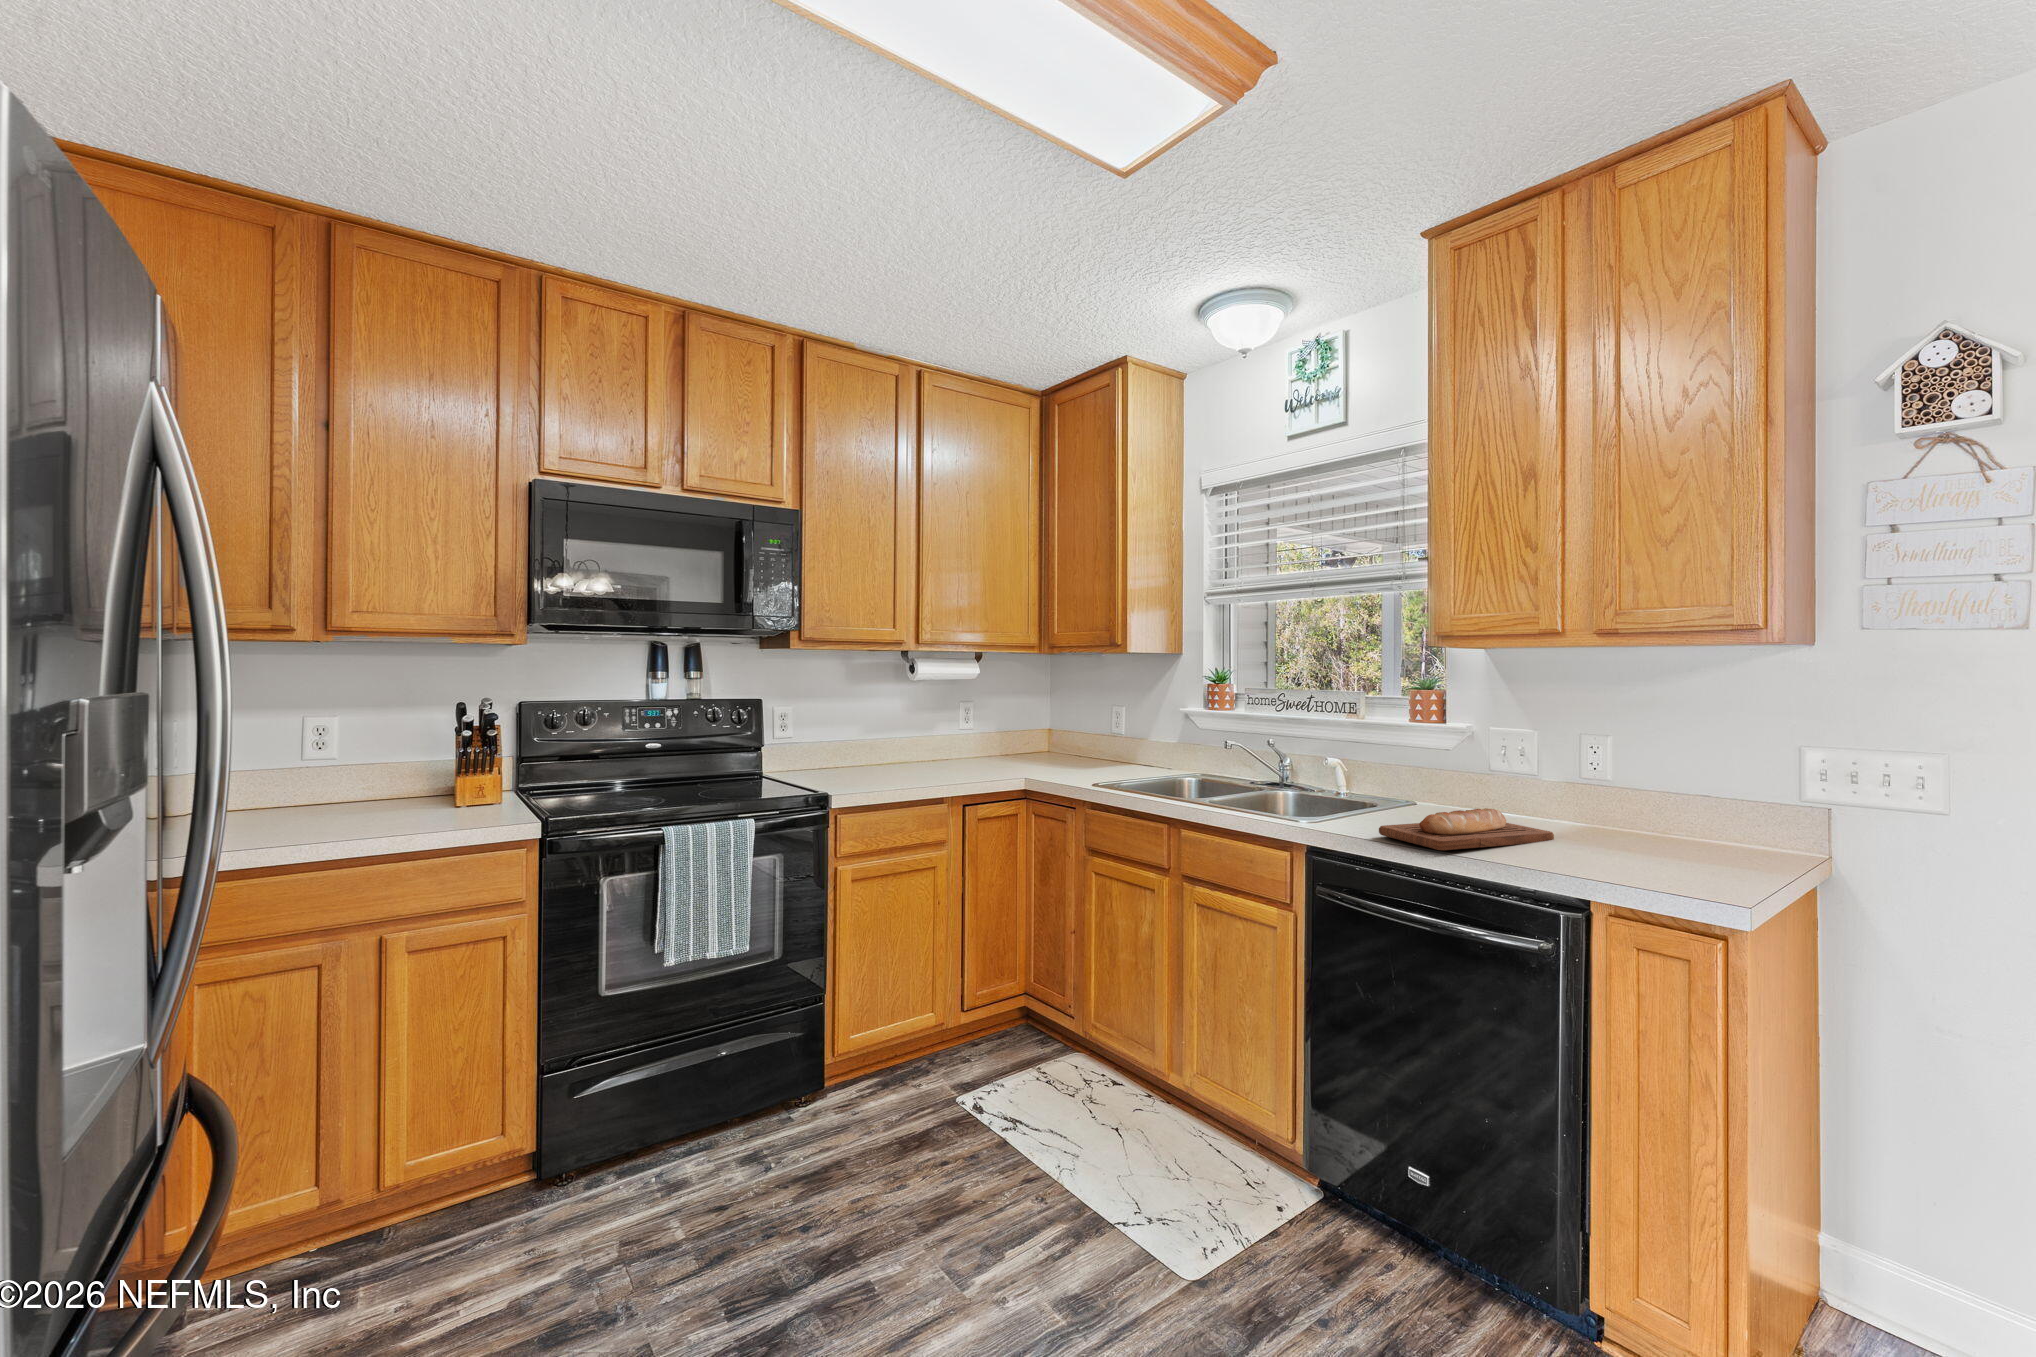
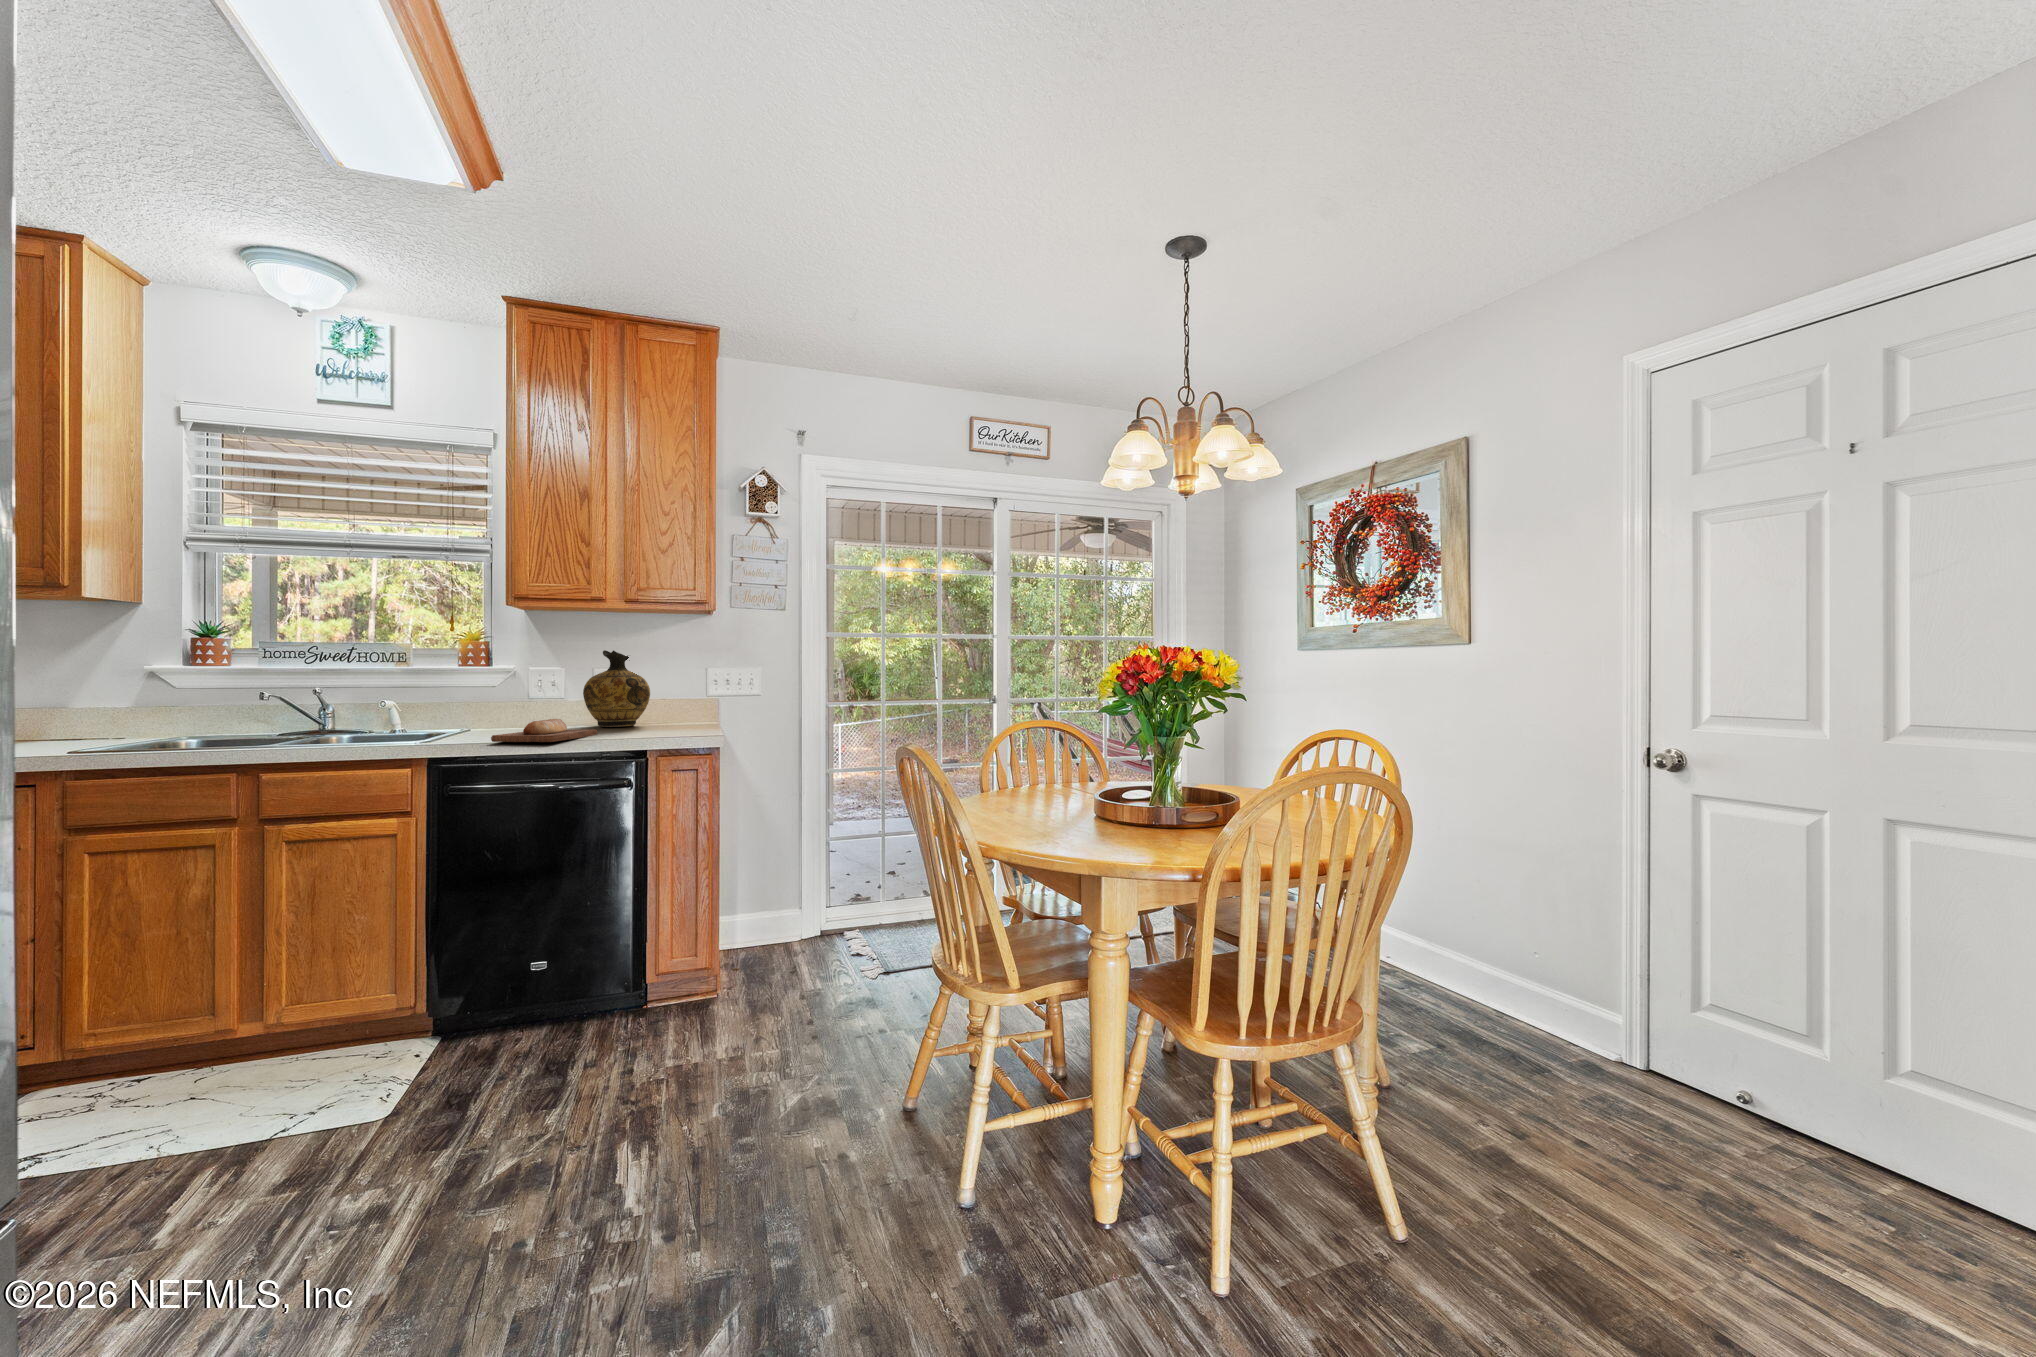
ceramic jug: none [1561,706,1679,828] -> present [583,650,650,727]

